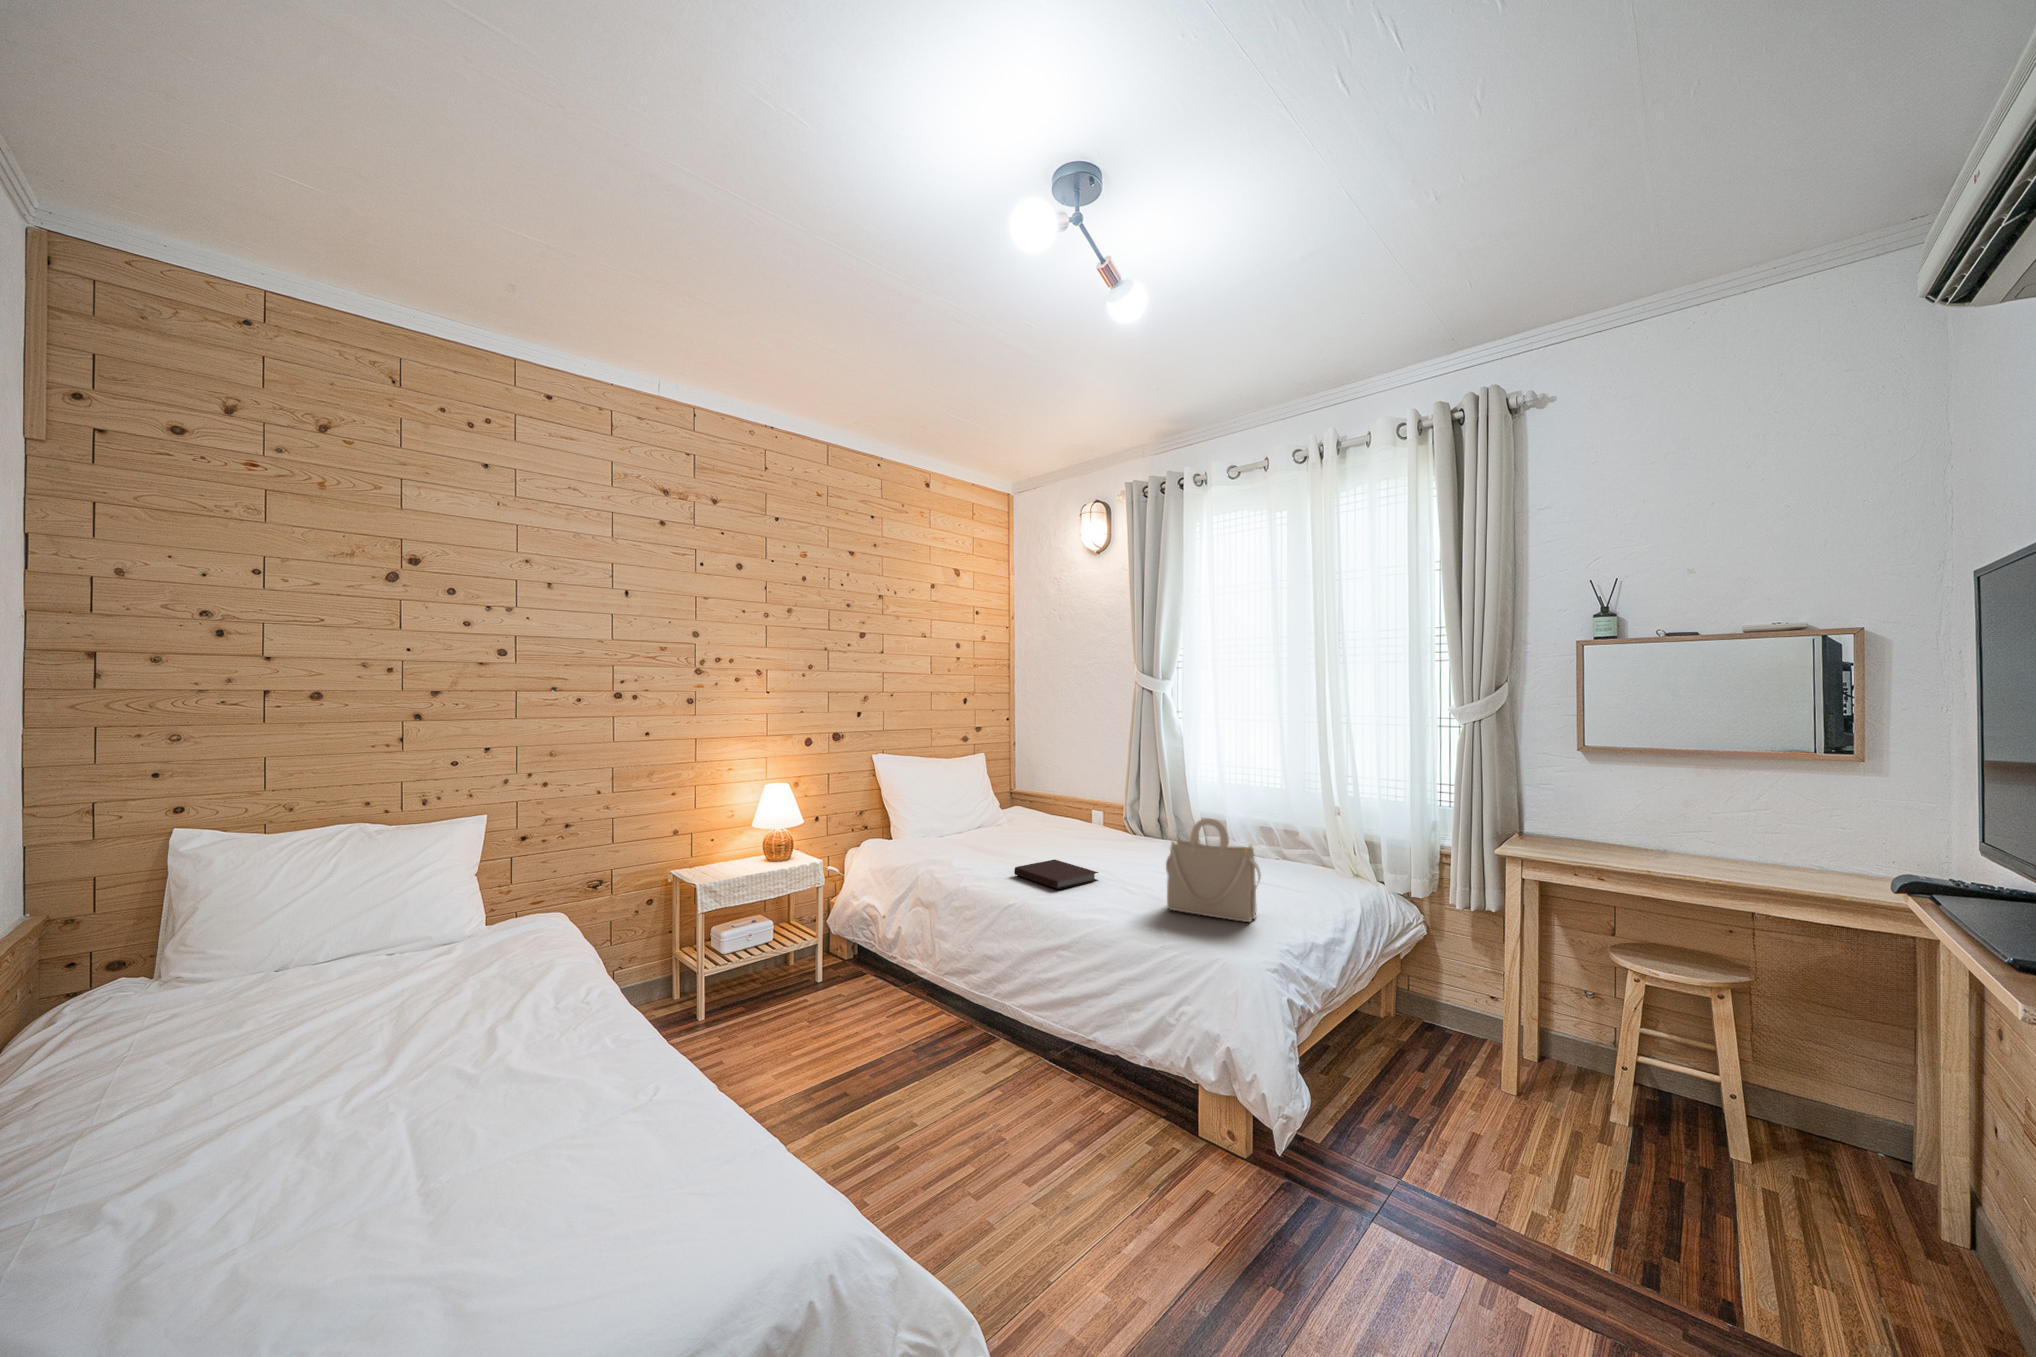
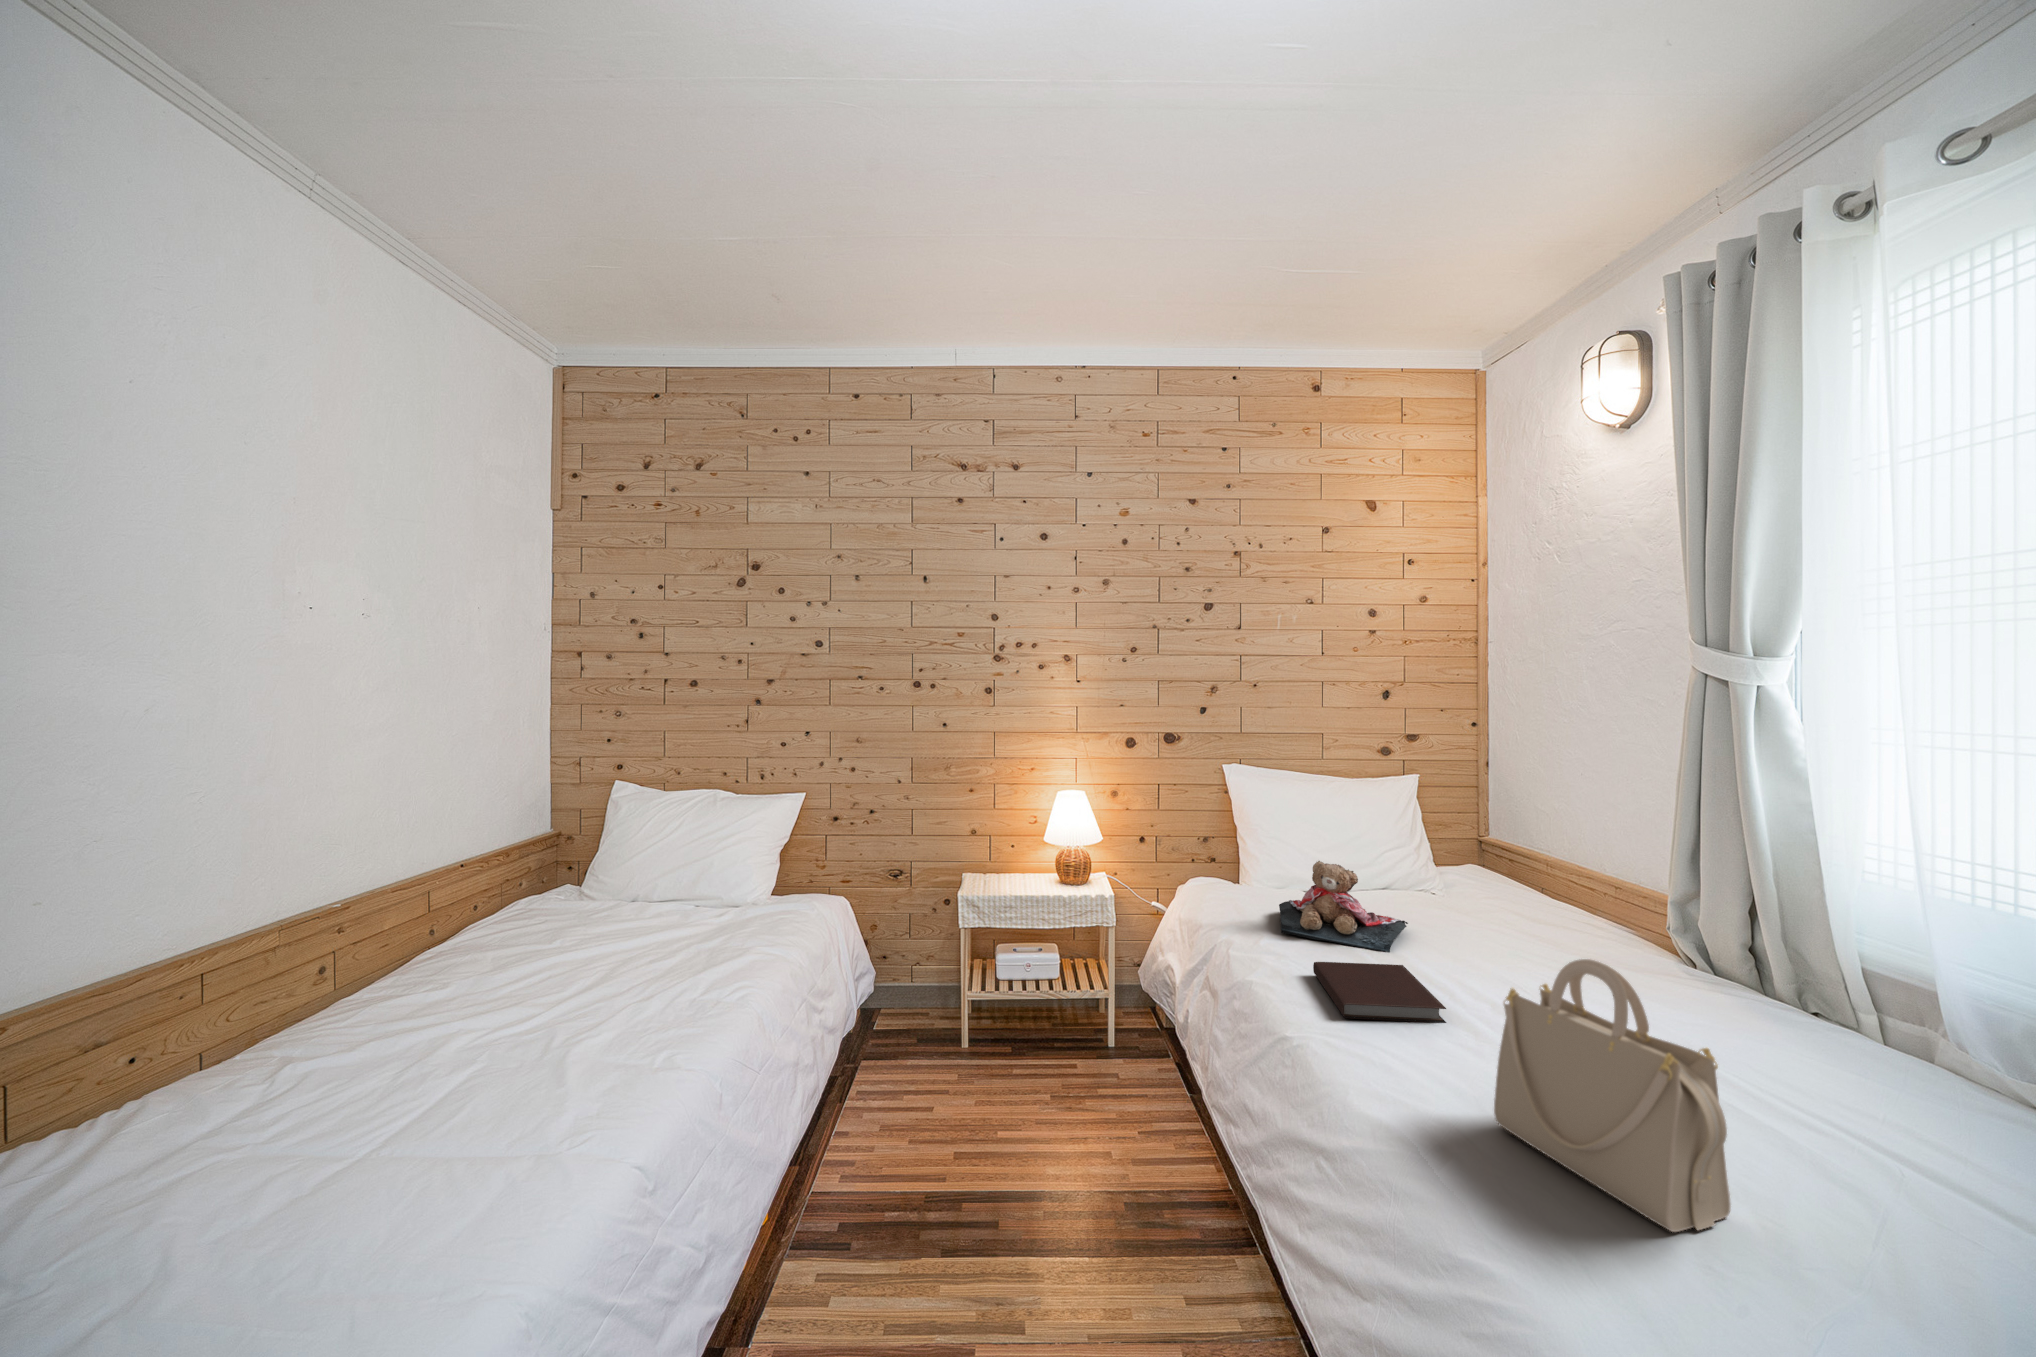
teddy bear: none [950,808,1033,860] -> present [1279,861,1408,952]

